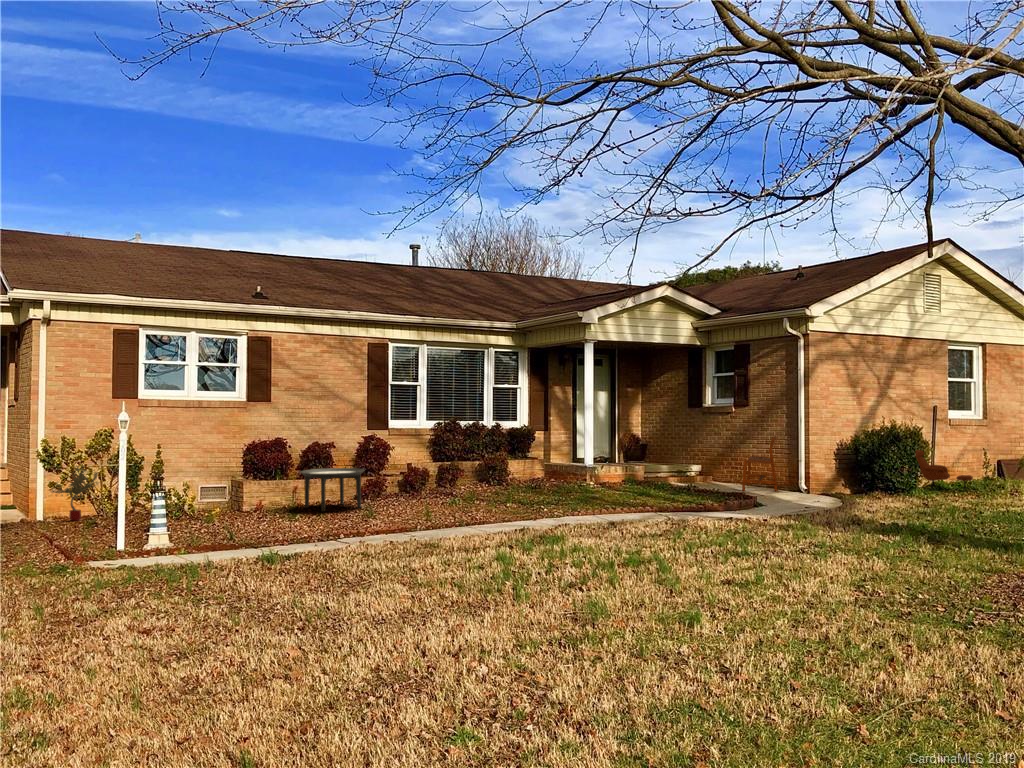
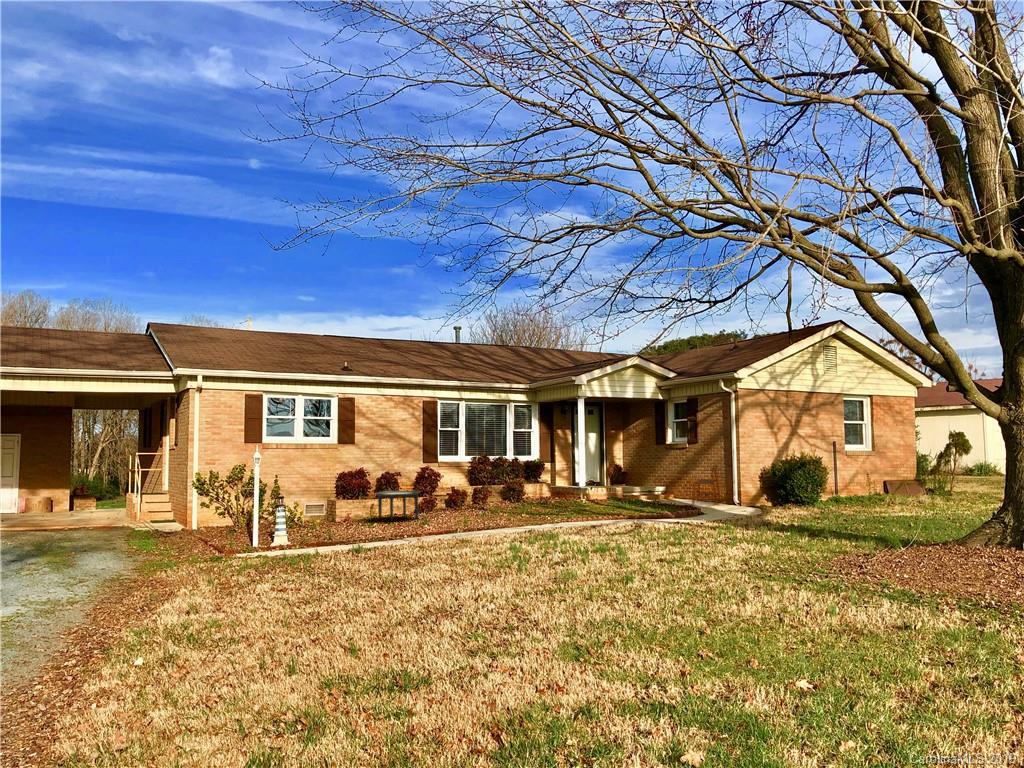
lounge chair: present [915,450,973,491] -> none [818,473,863,503]
potted tree: present [52,466,98,521] -> none [203,490,237,529]

